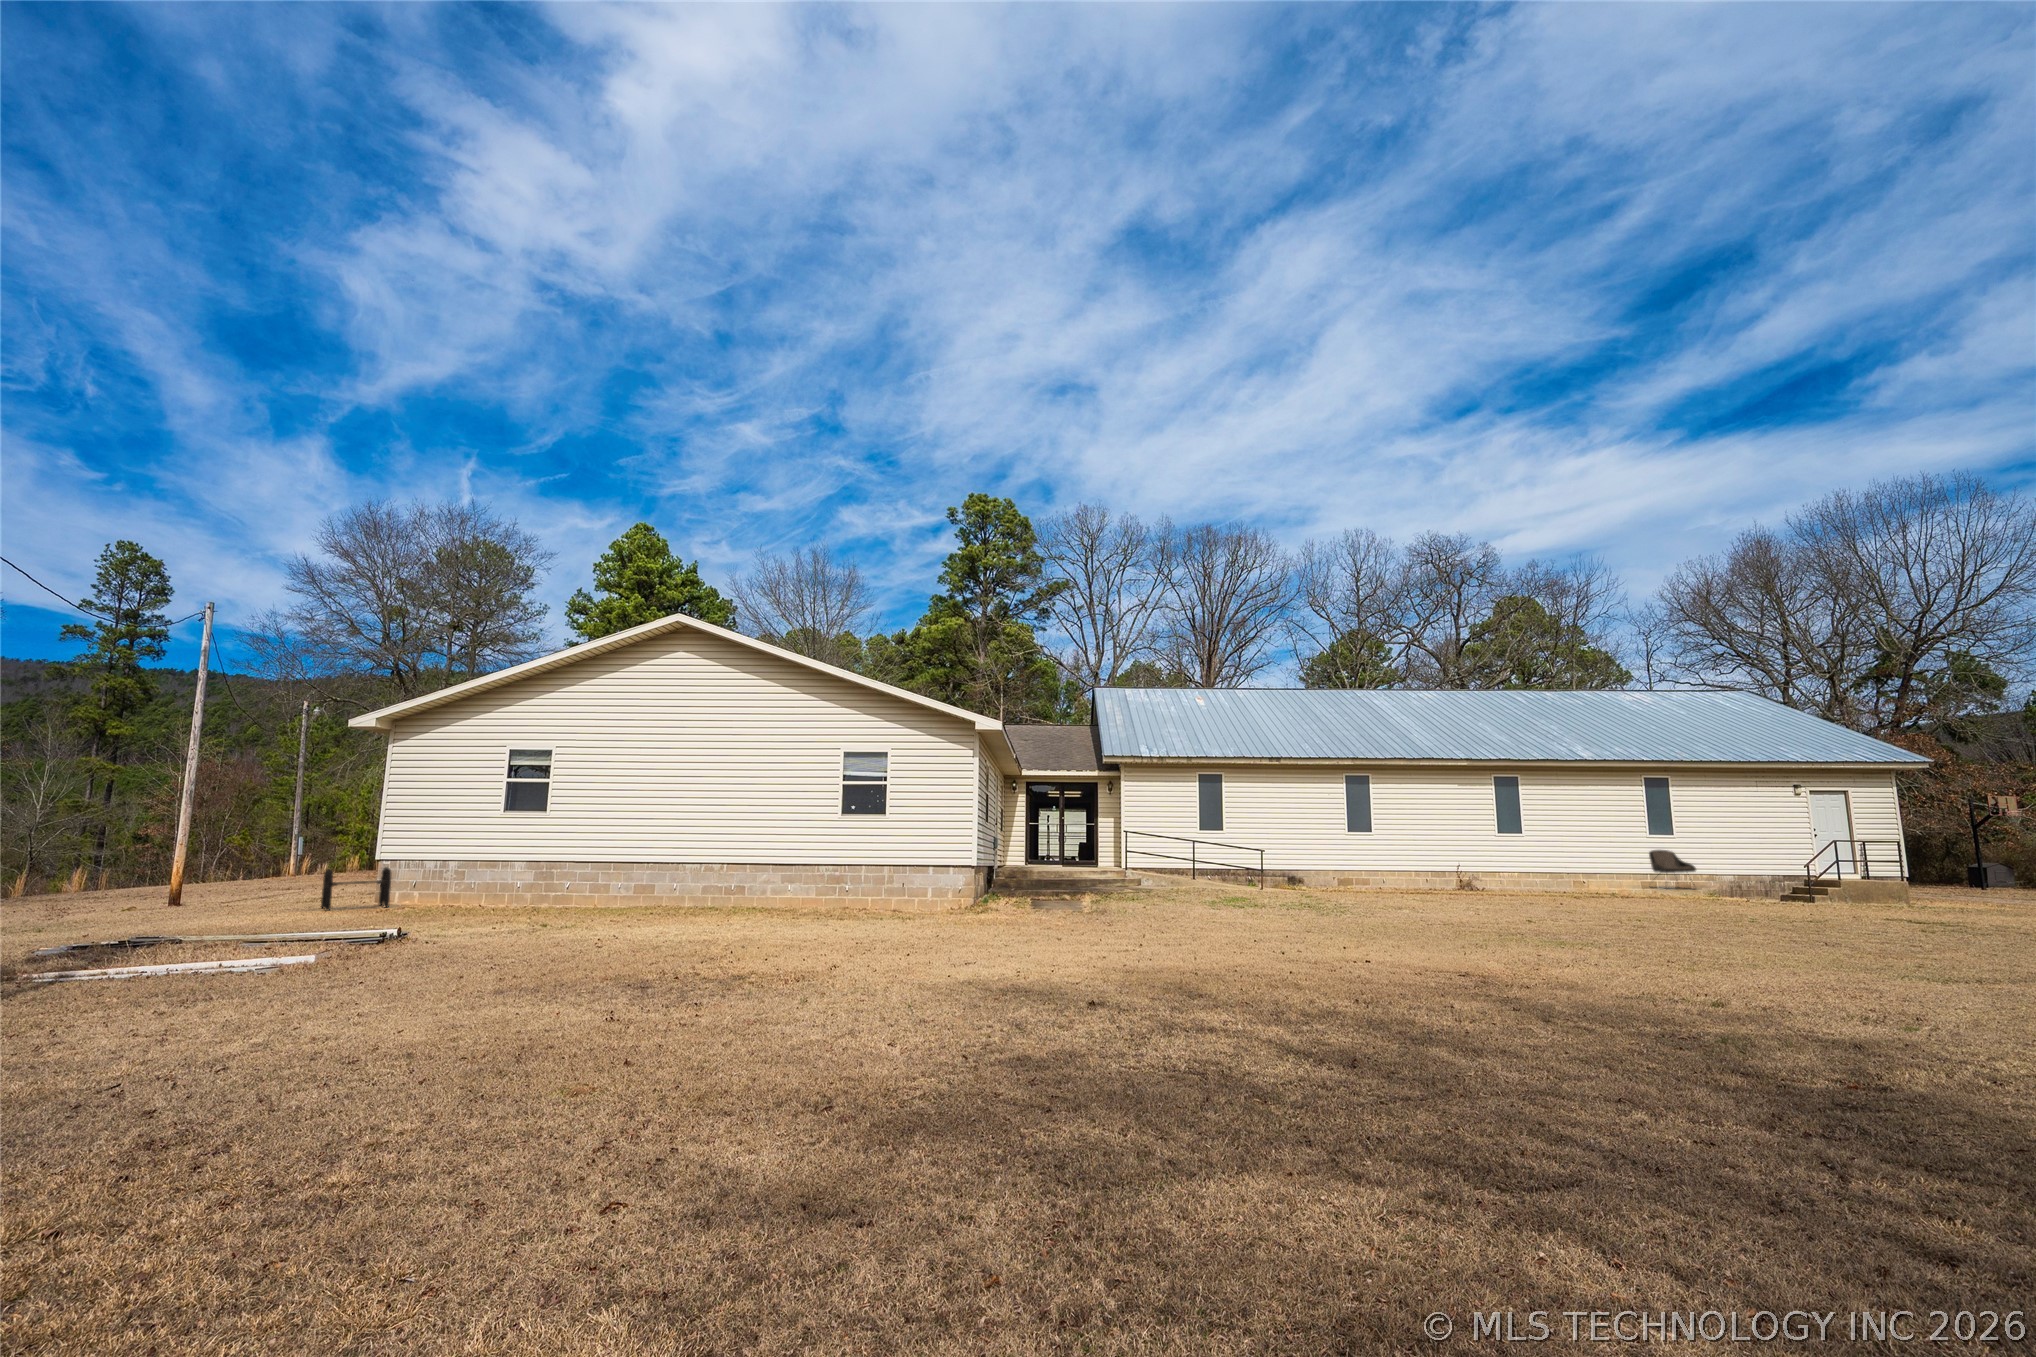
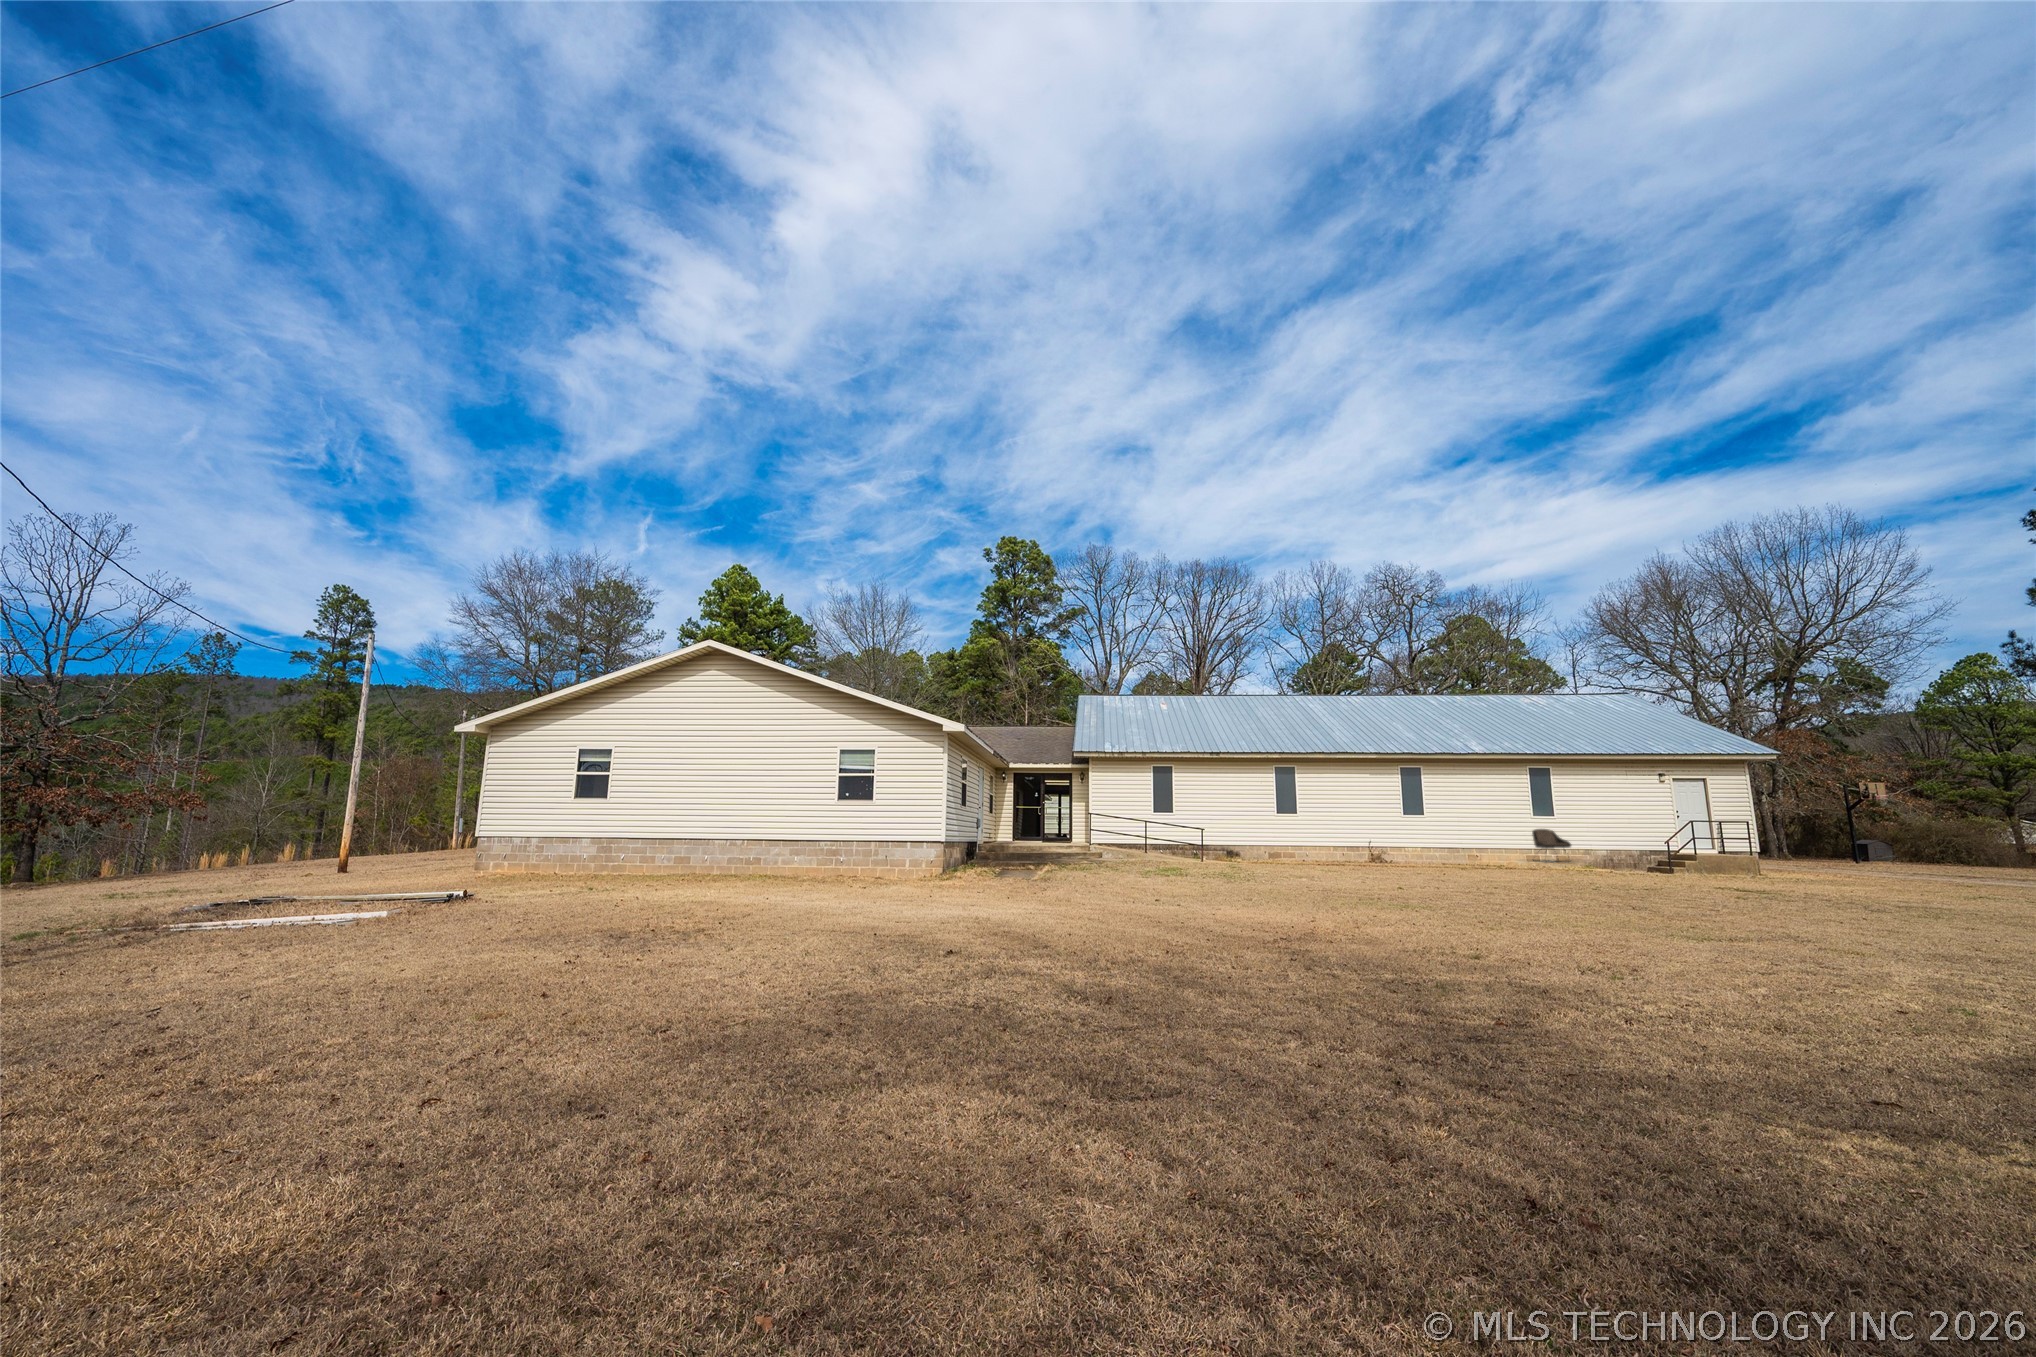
bench: present [321,867,391,911] -> none [426,843,482,878]

